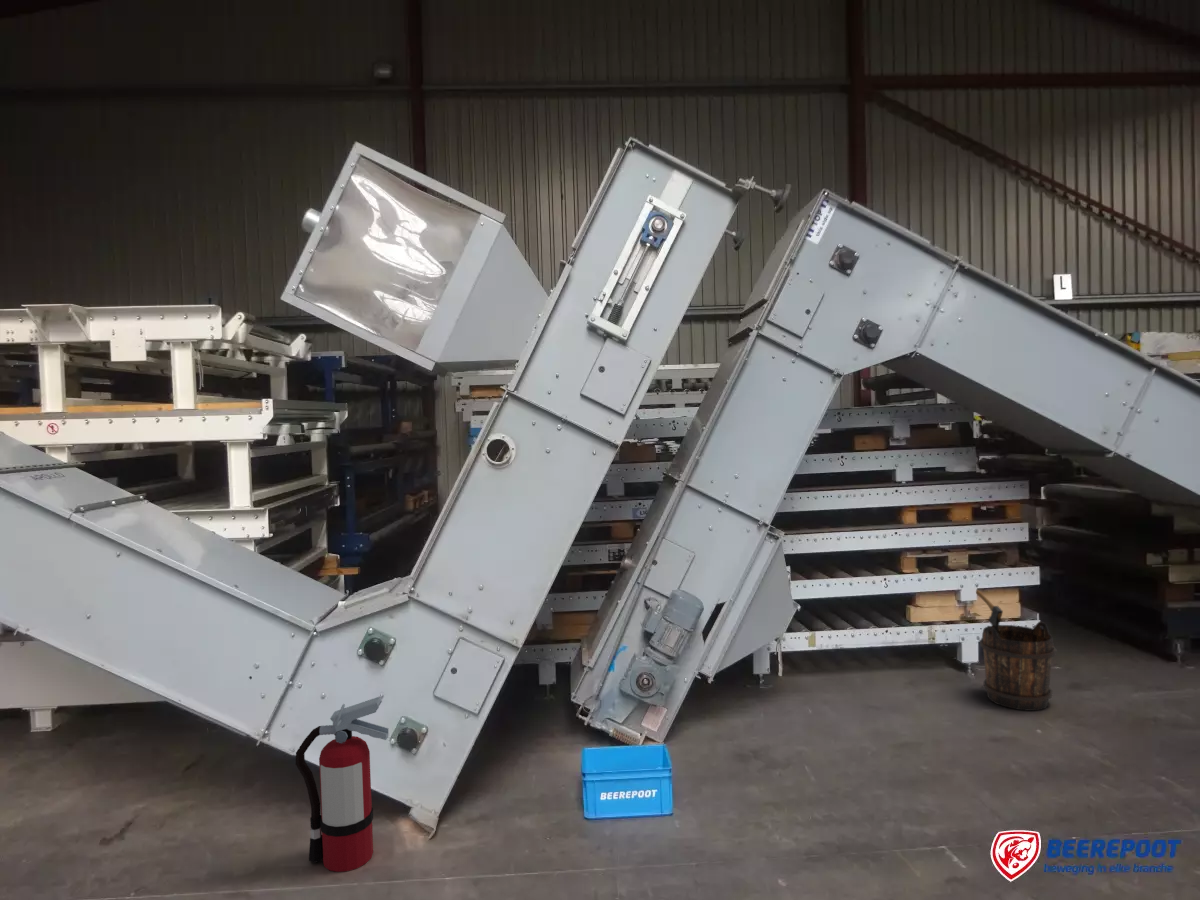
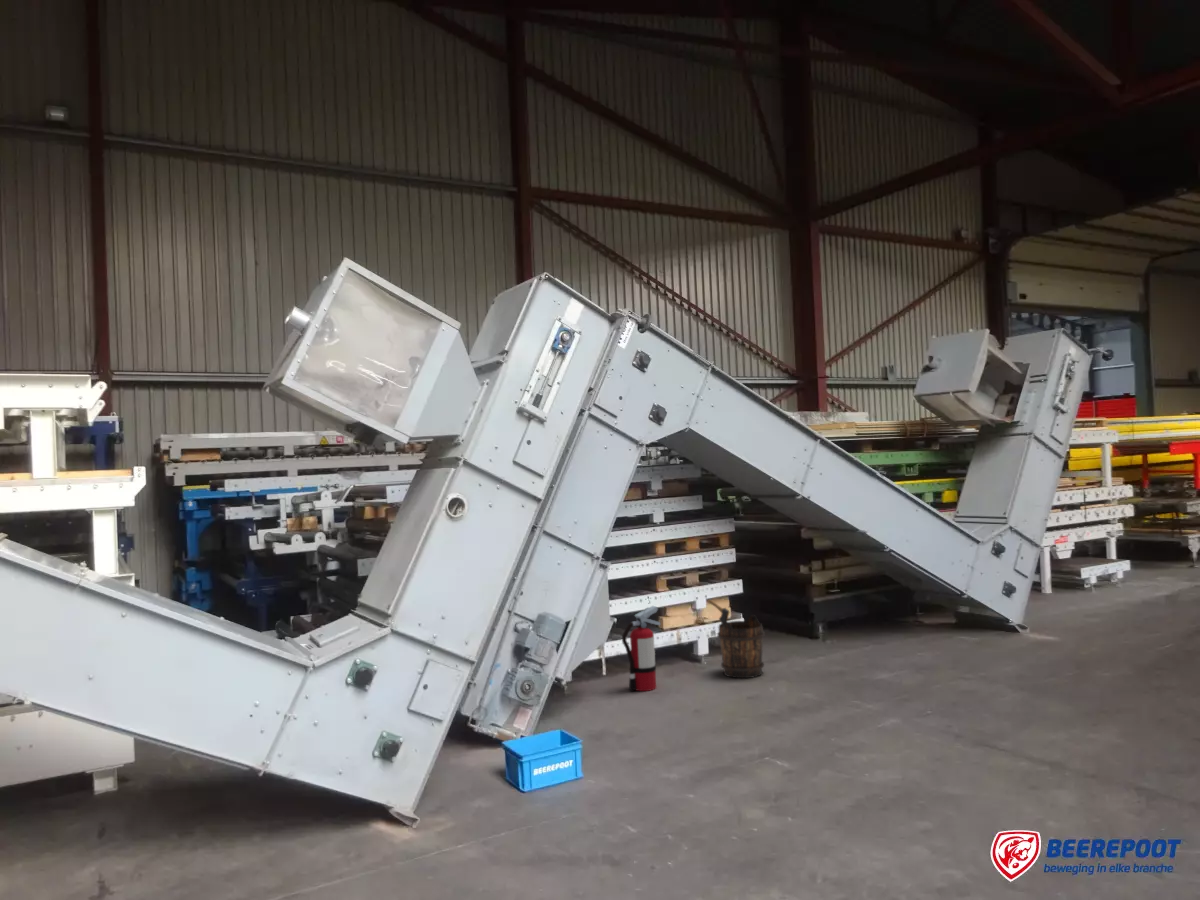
fire extinguisher: present [296,697,389,872] -> present [622,606,660,691]

